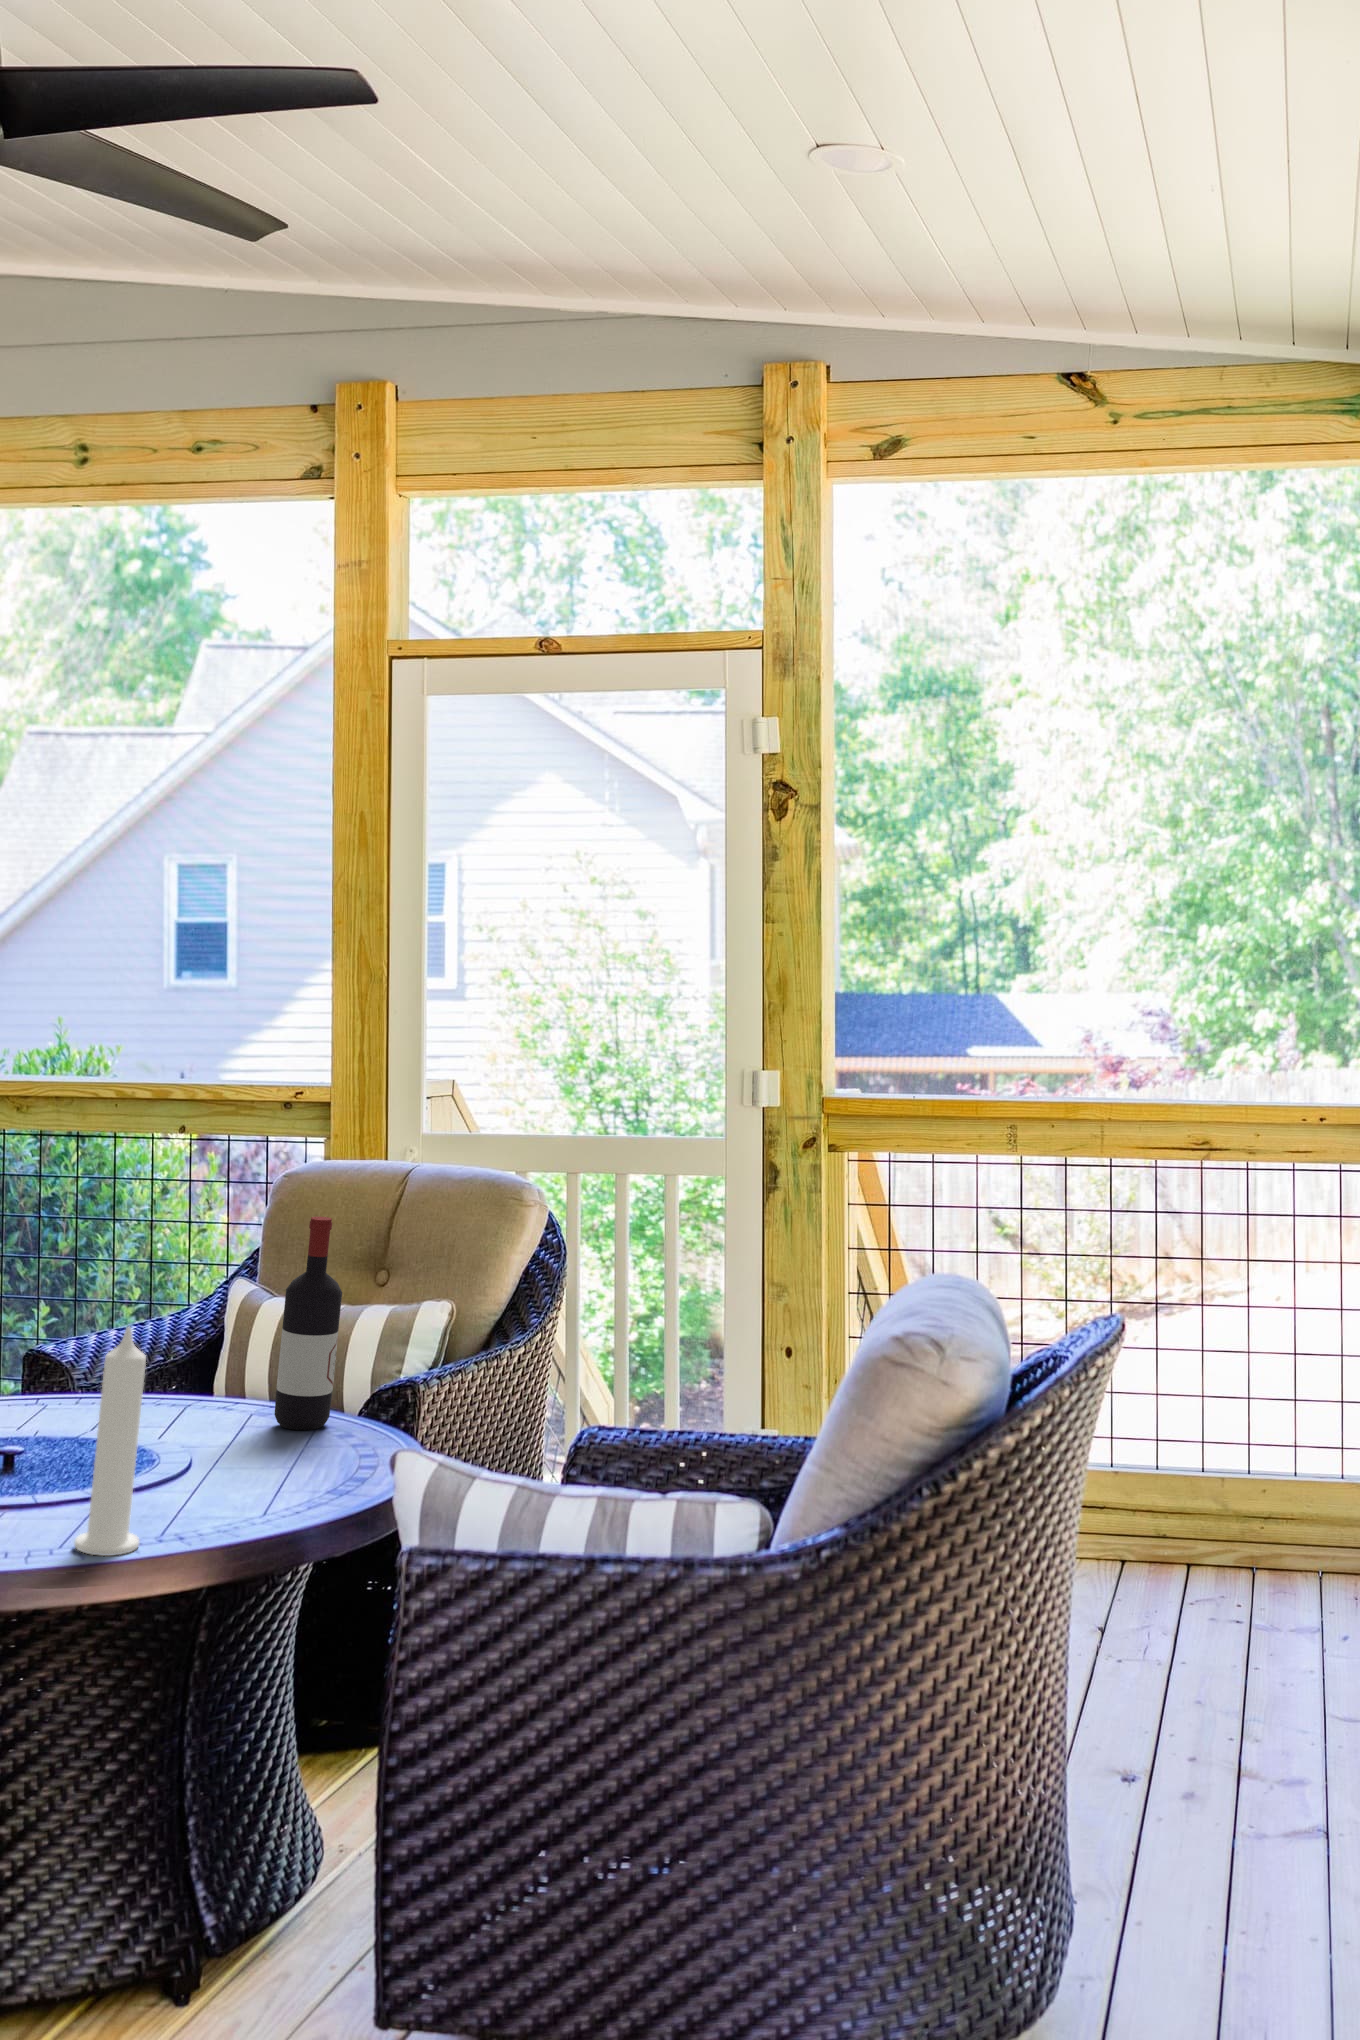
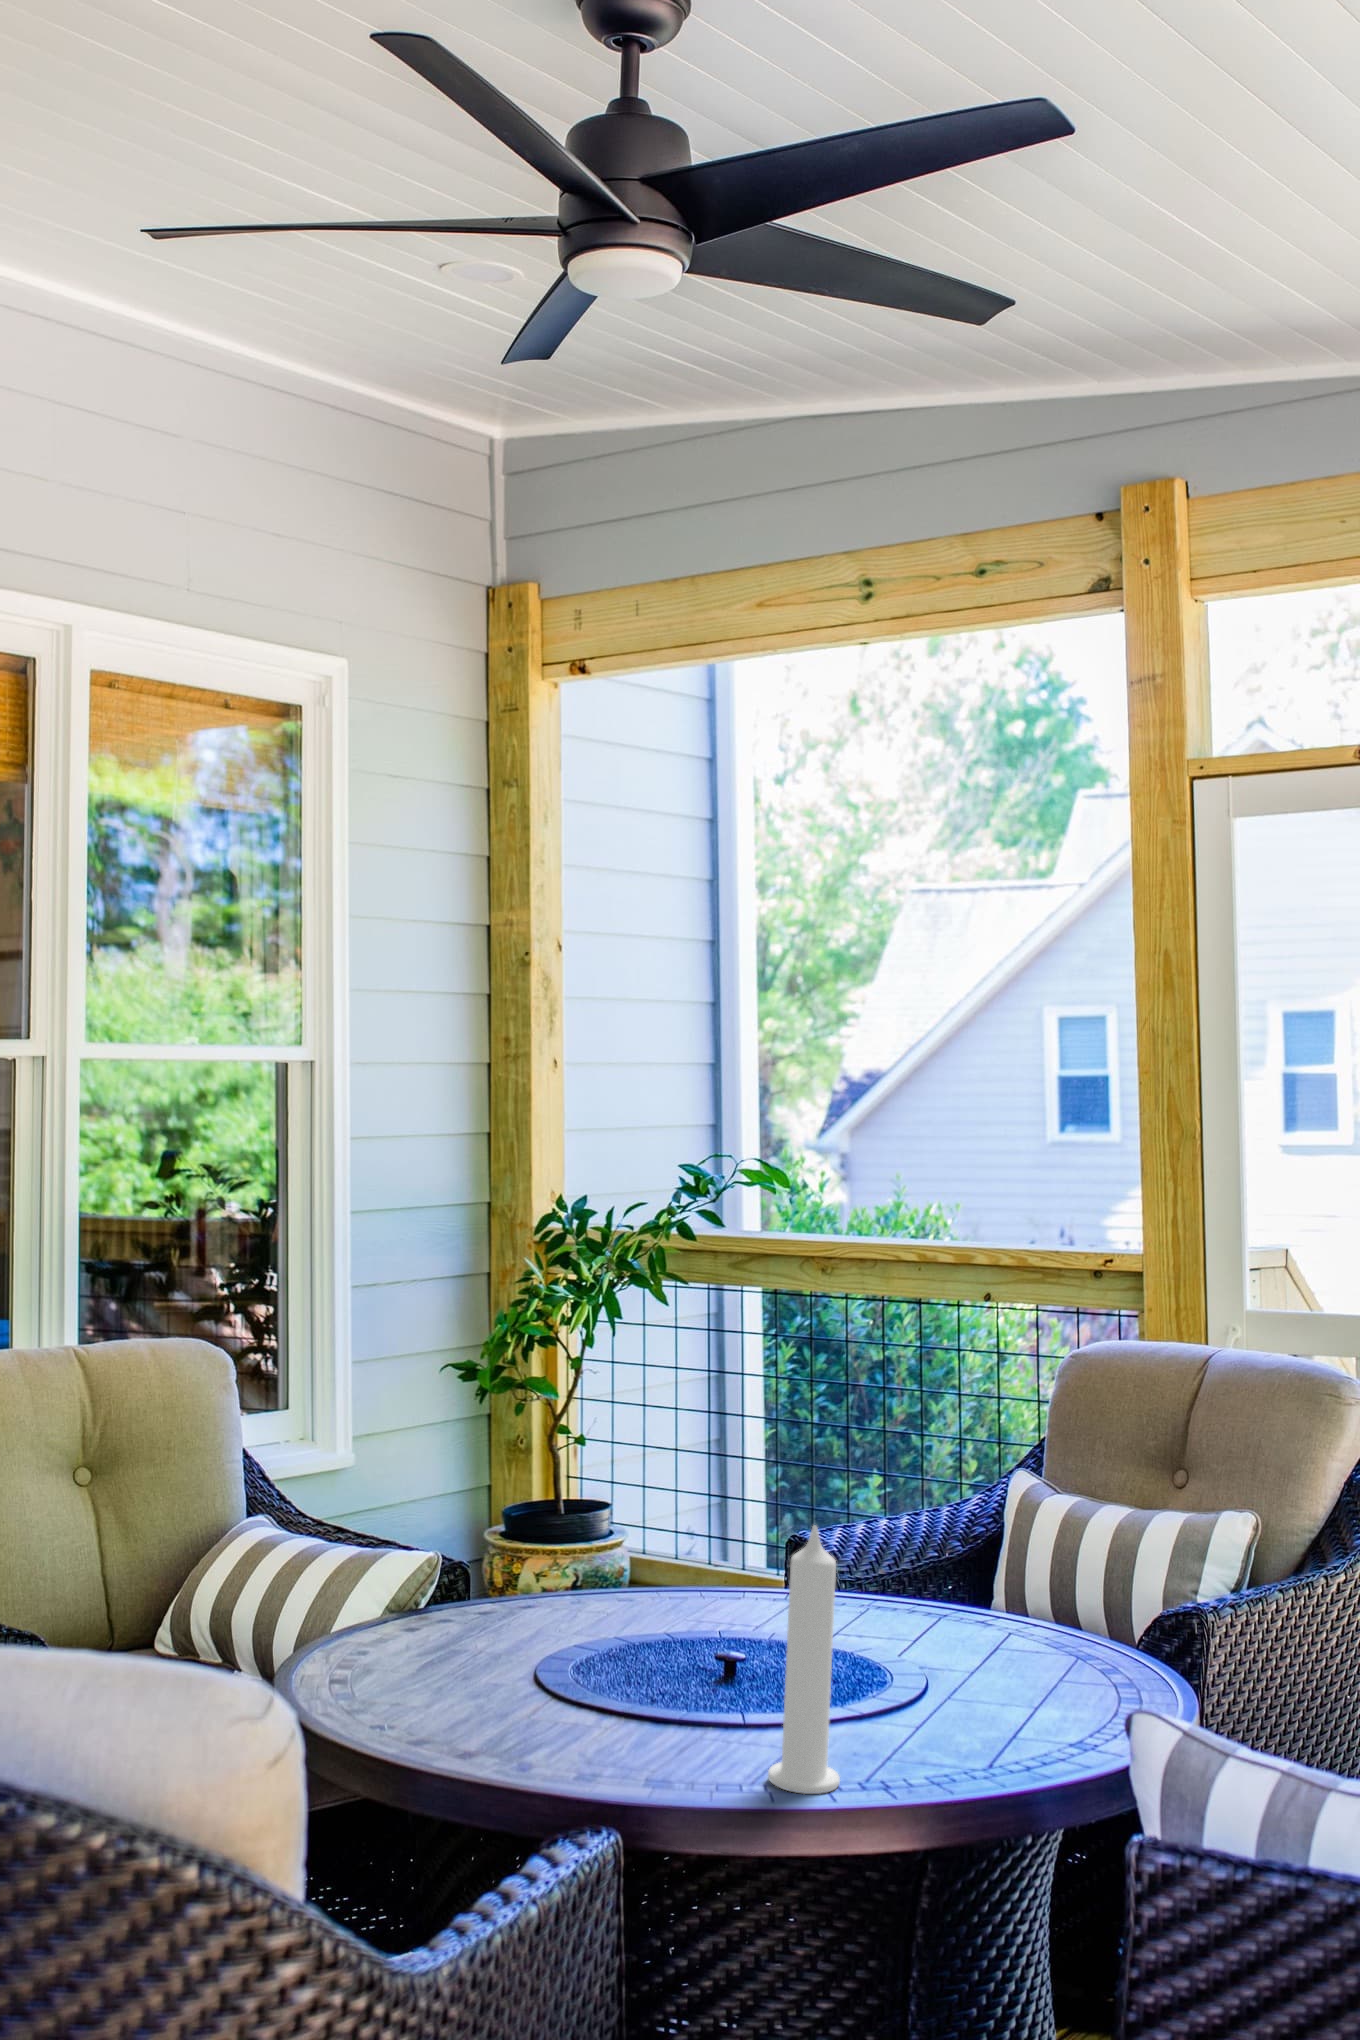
wine bottle: present [275,1217,342,1430] -> none [1030,1404,1101,1658]

